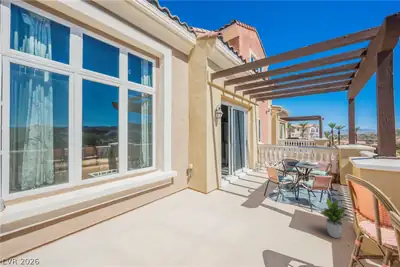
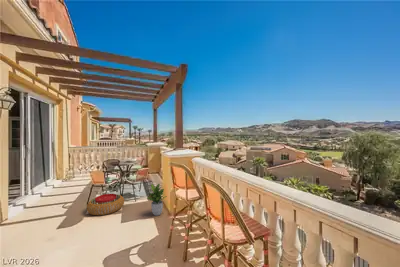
pouf: none [263,193,297,213] -> present [87,194,124,215]

